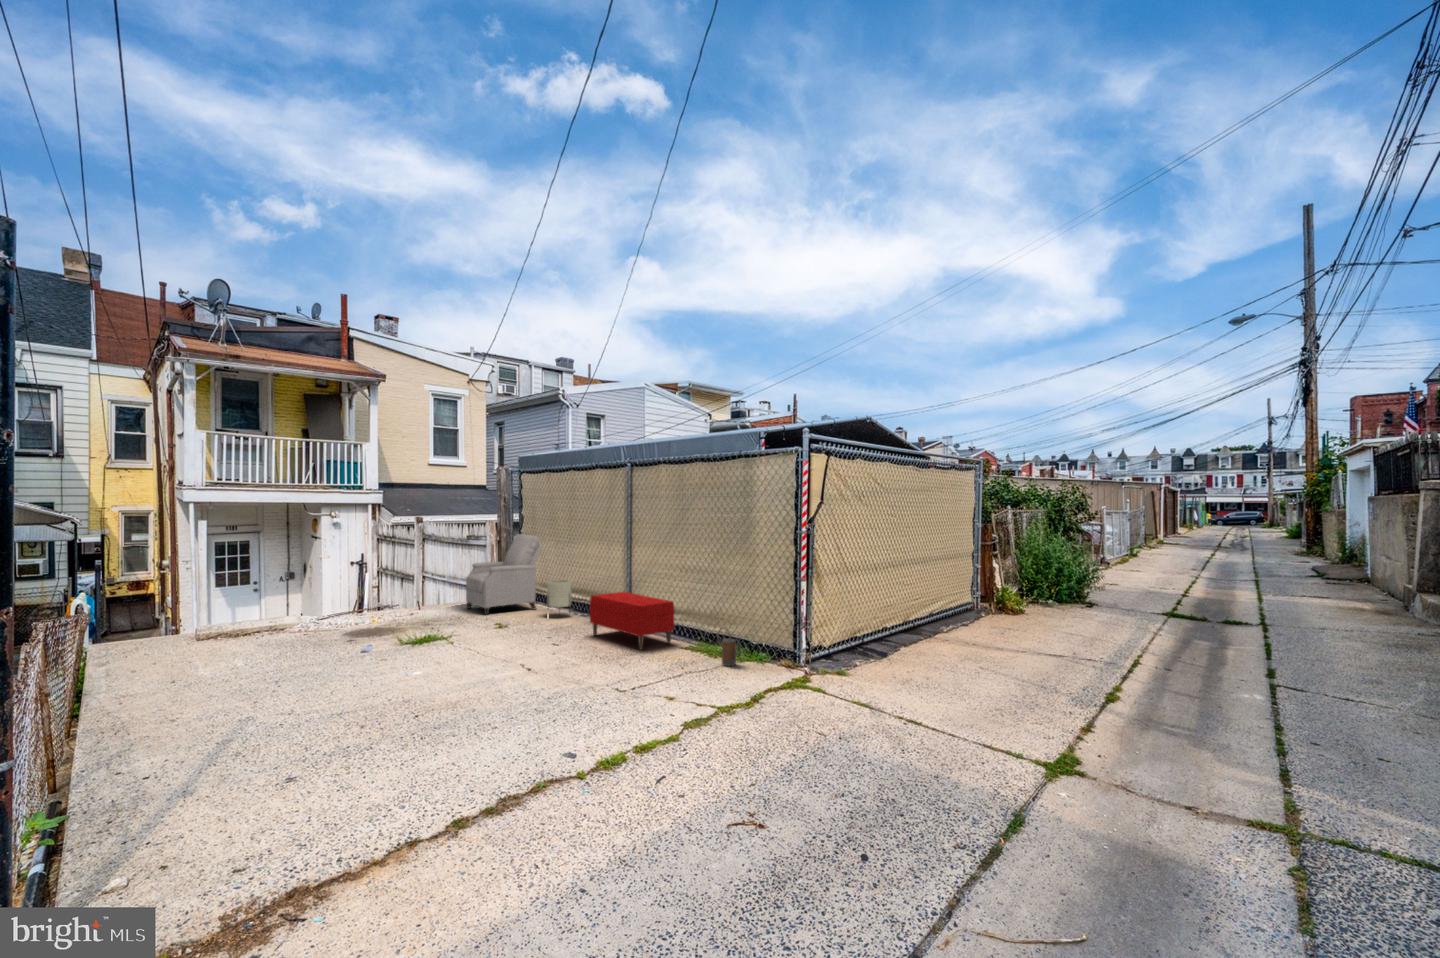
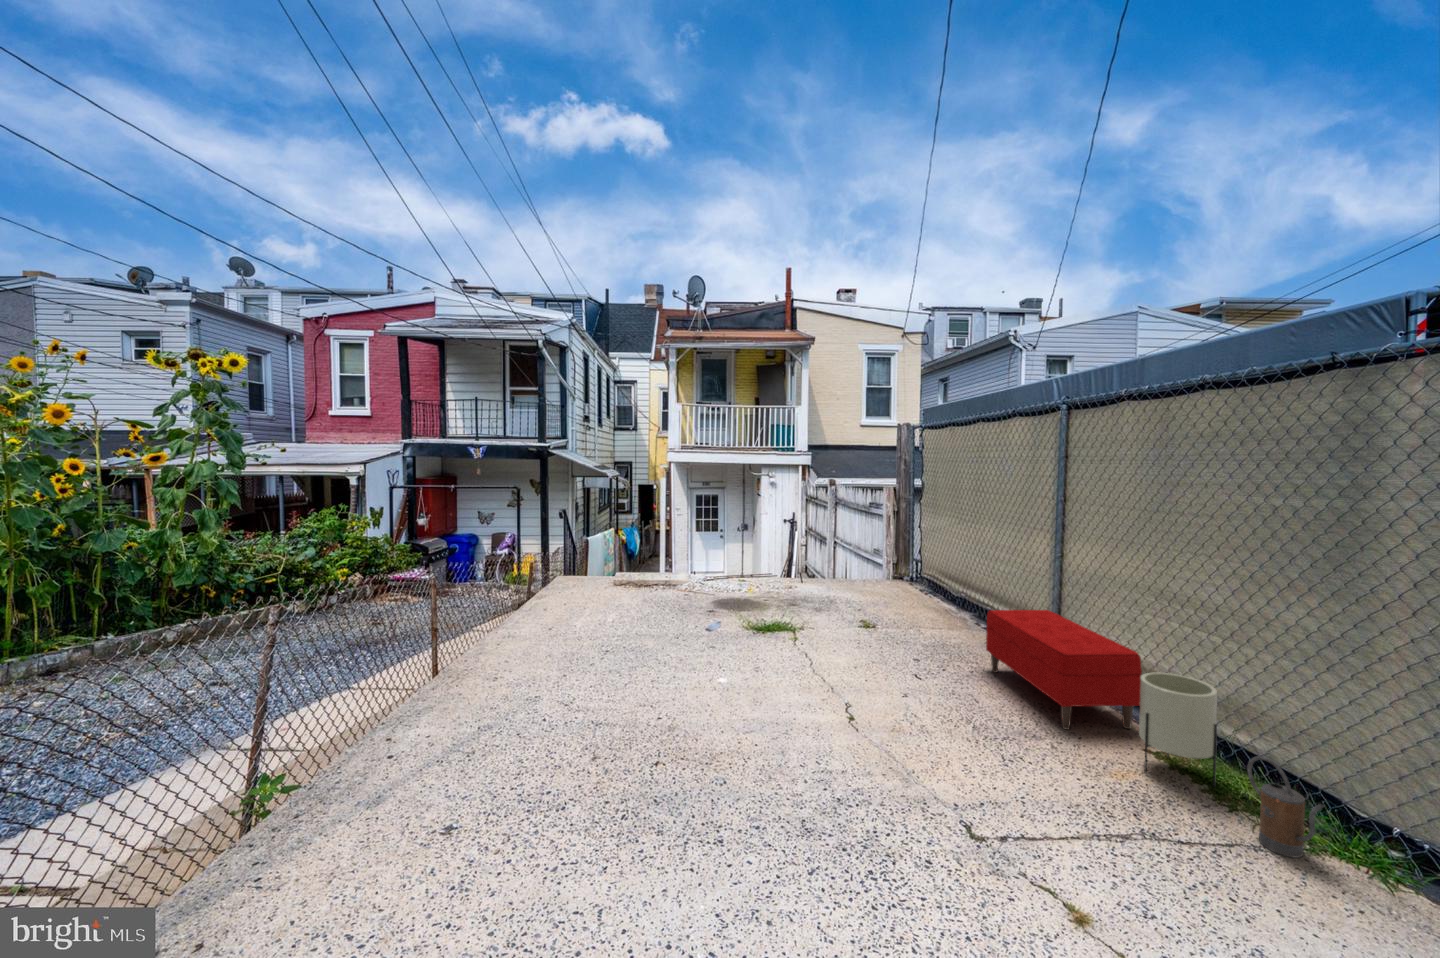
chair: present [466,534,542,615] -> none [854,505,944,602]
planter: present [547,580,571,608] -> present [1139,672,1217,787]

